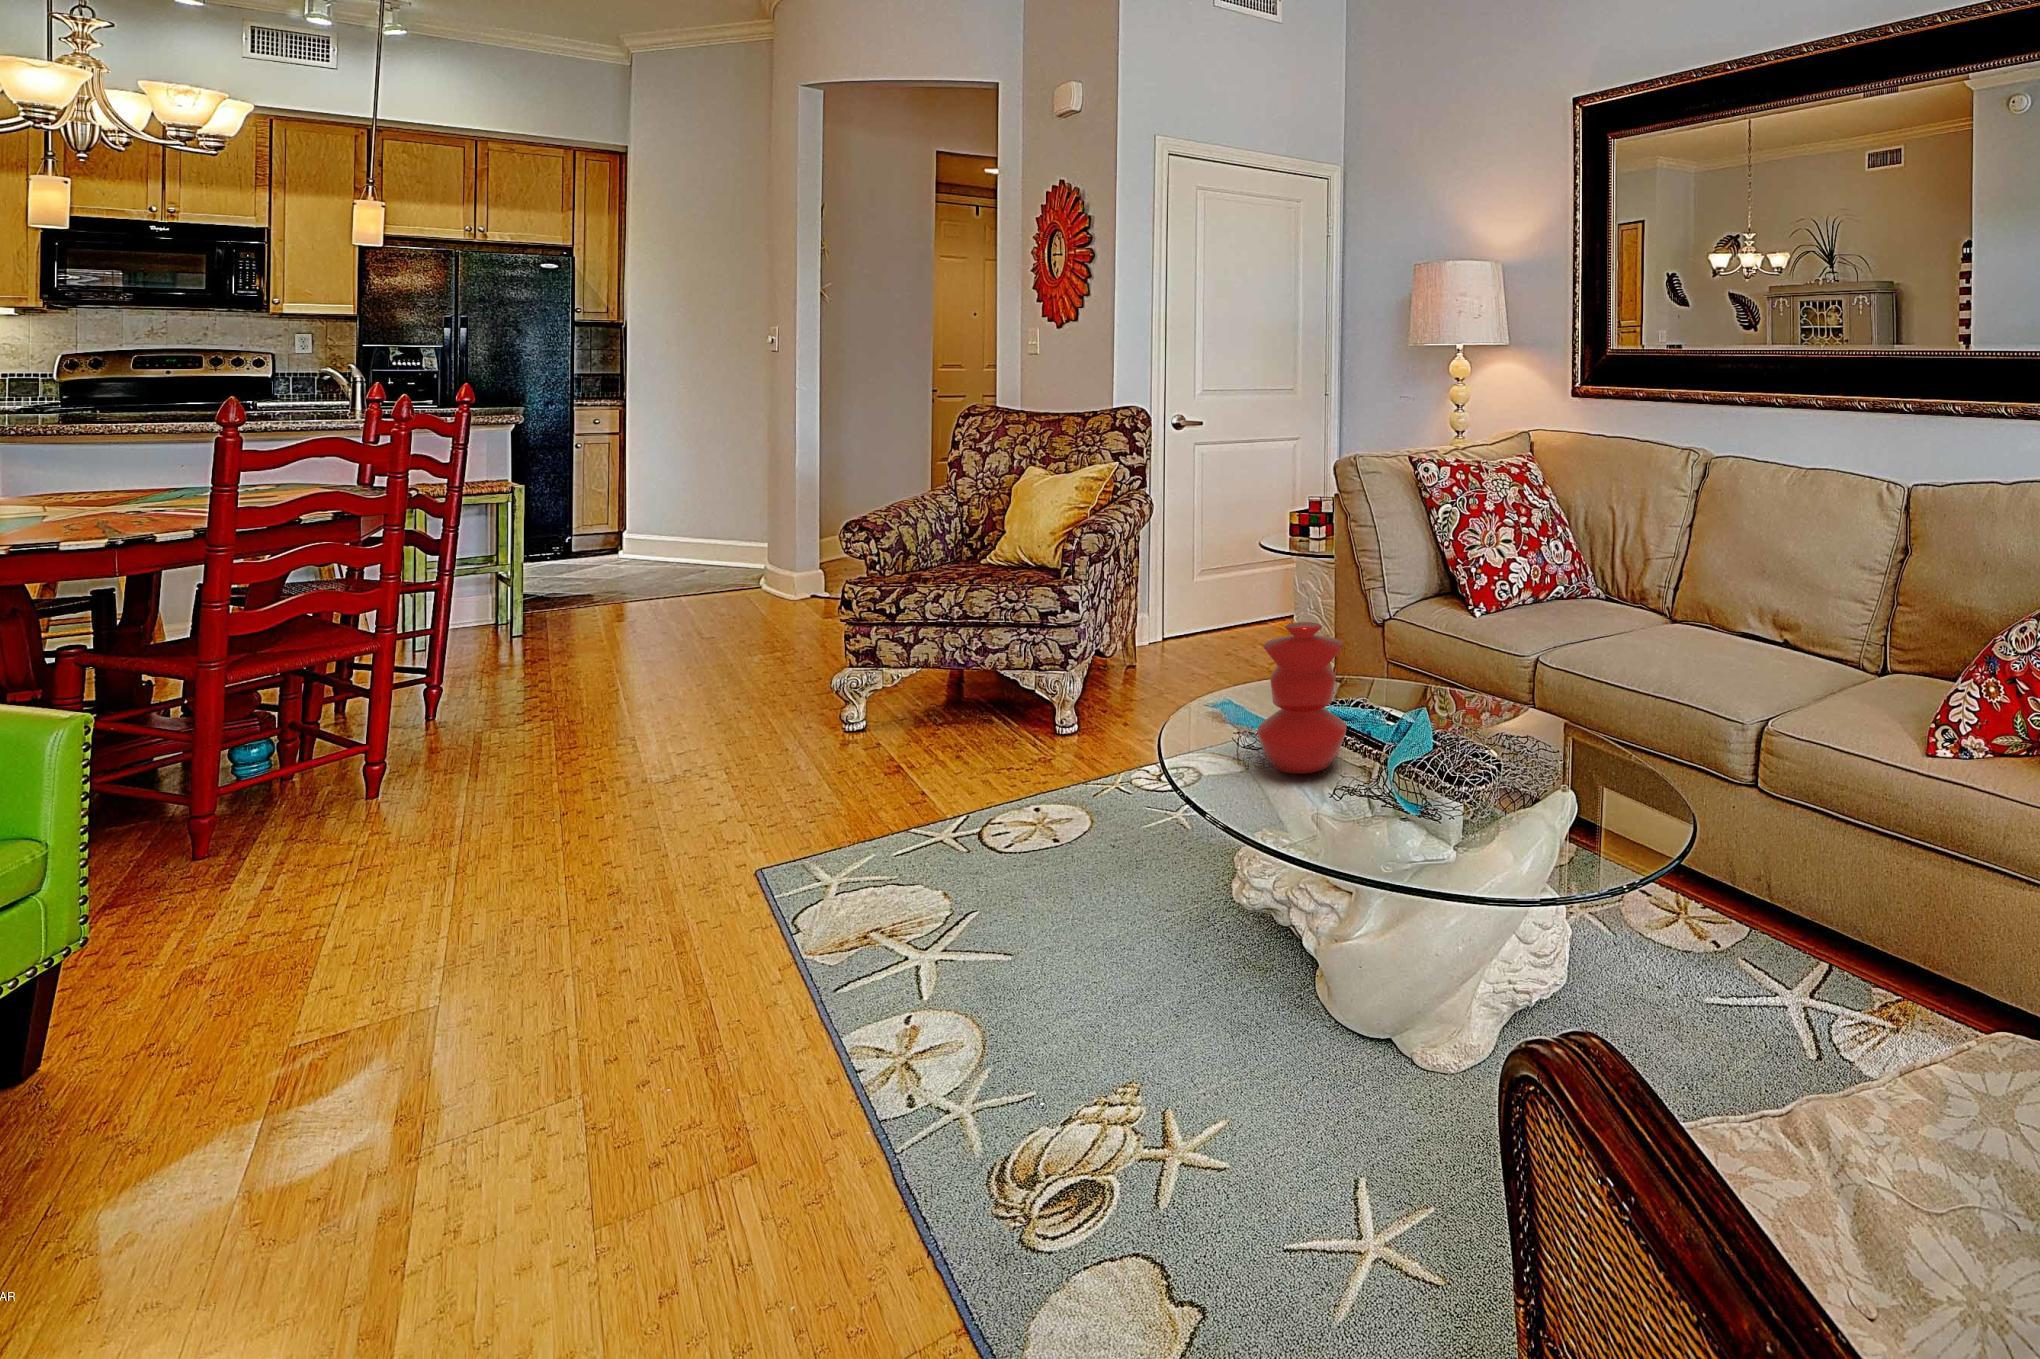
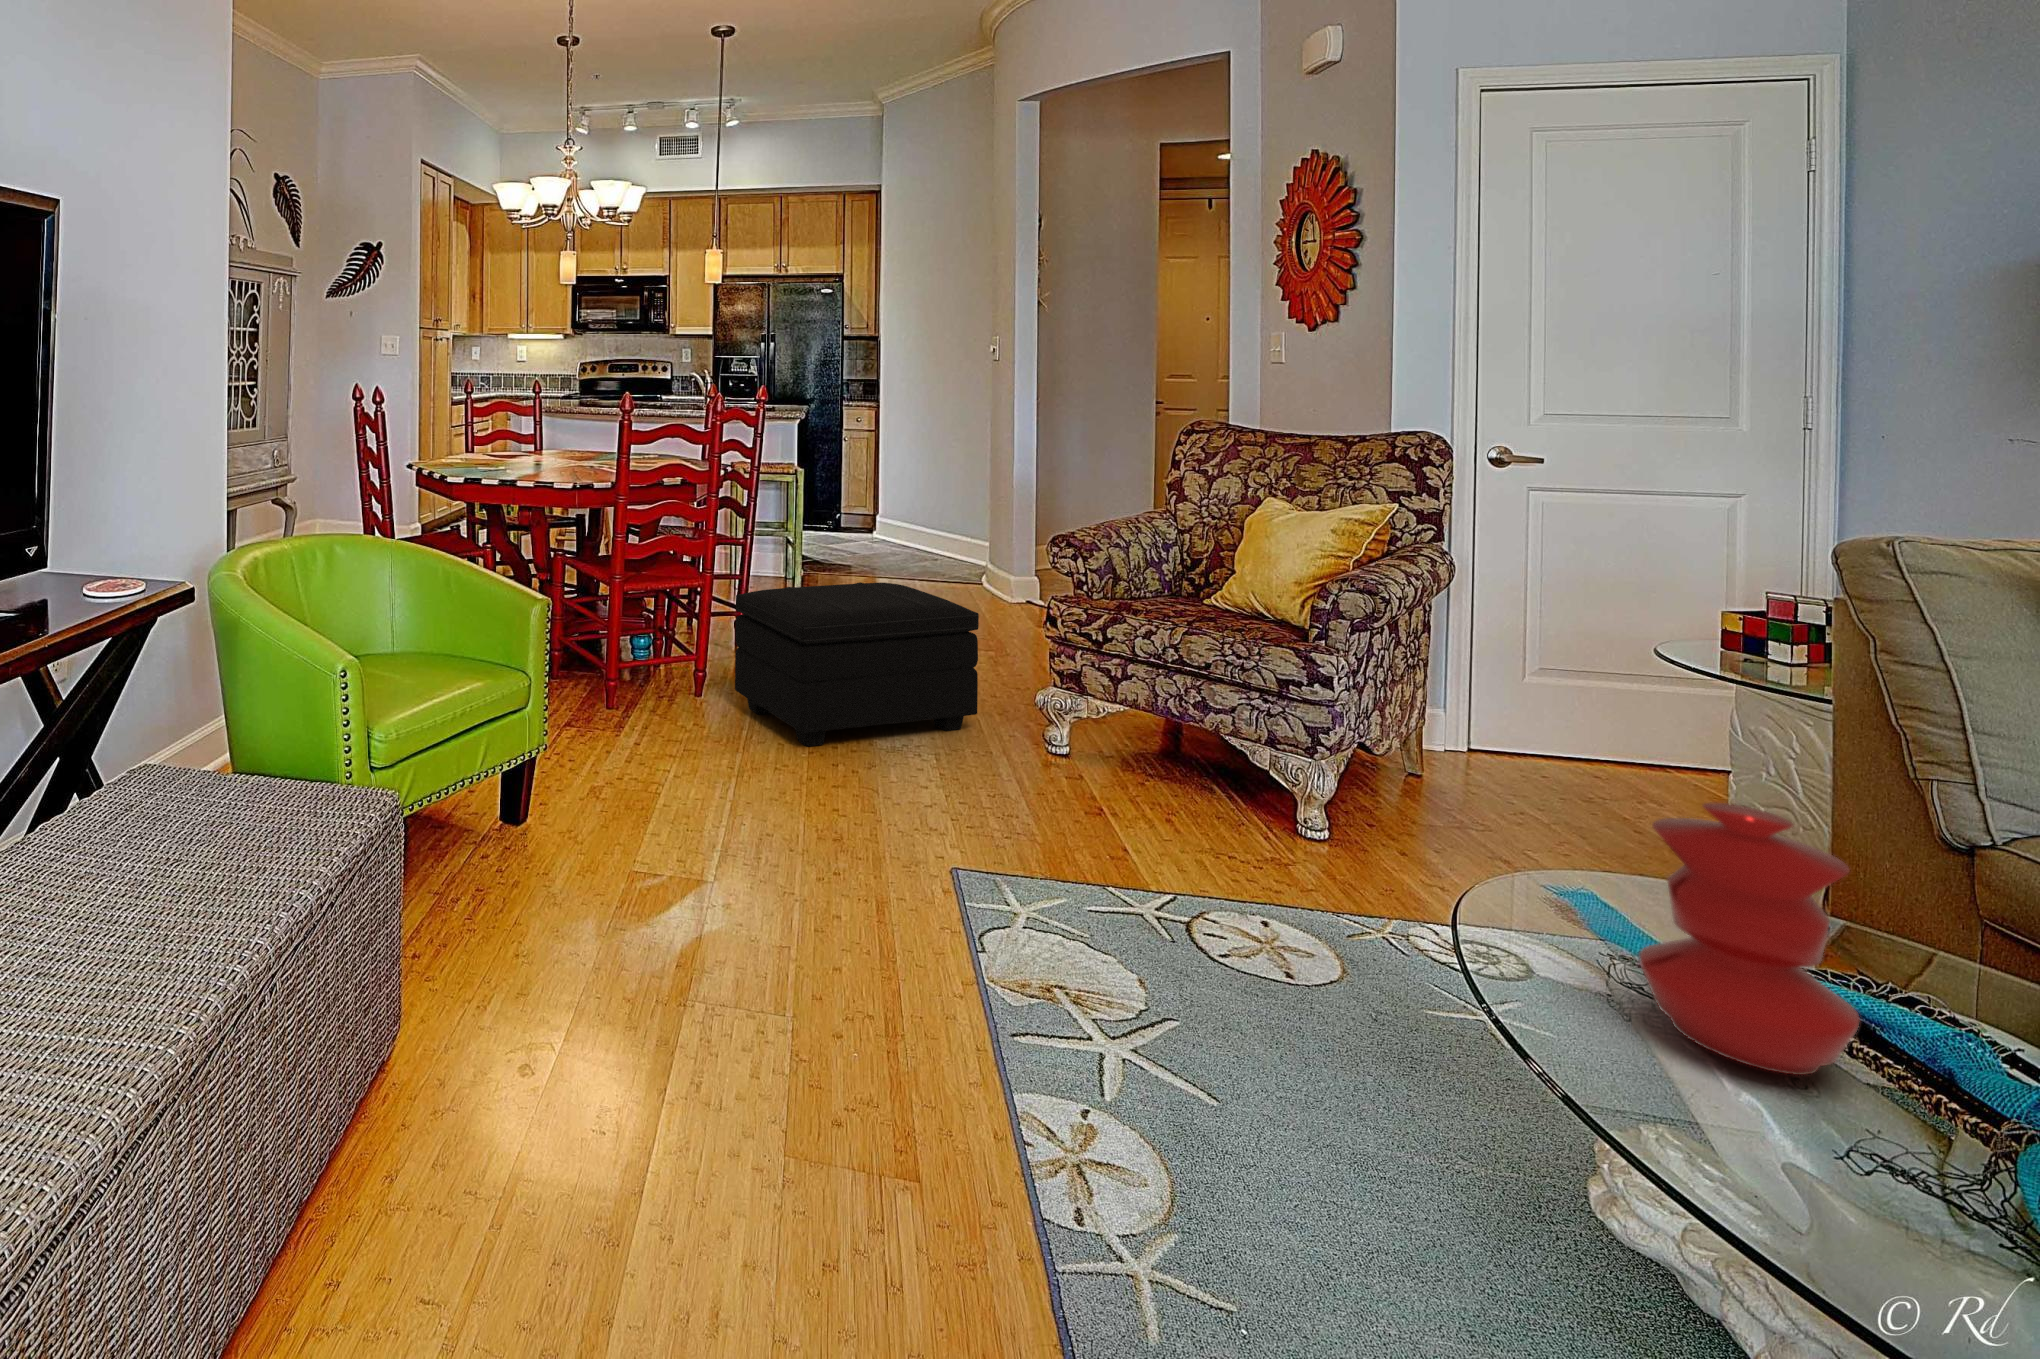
footstool: none [435,598,770,805] -> present [735,582,979,746]

